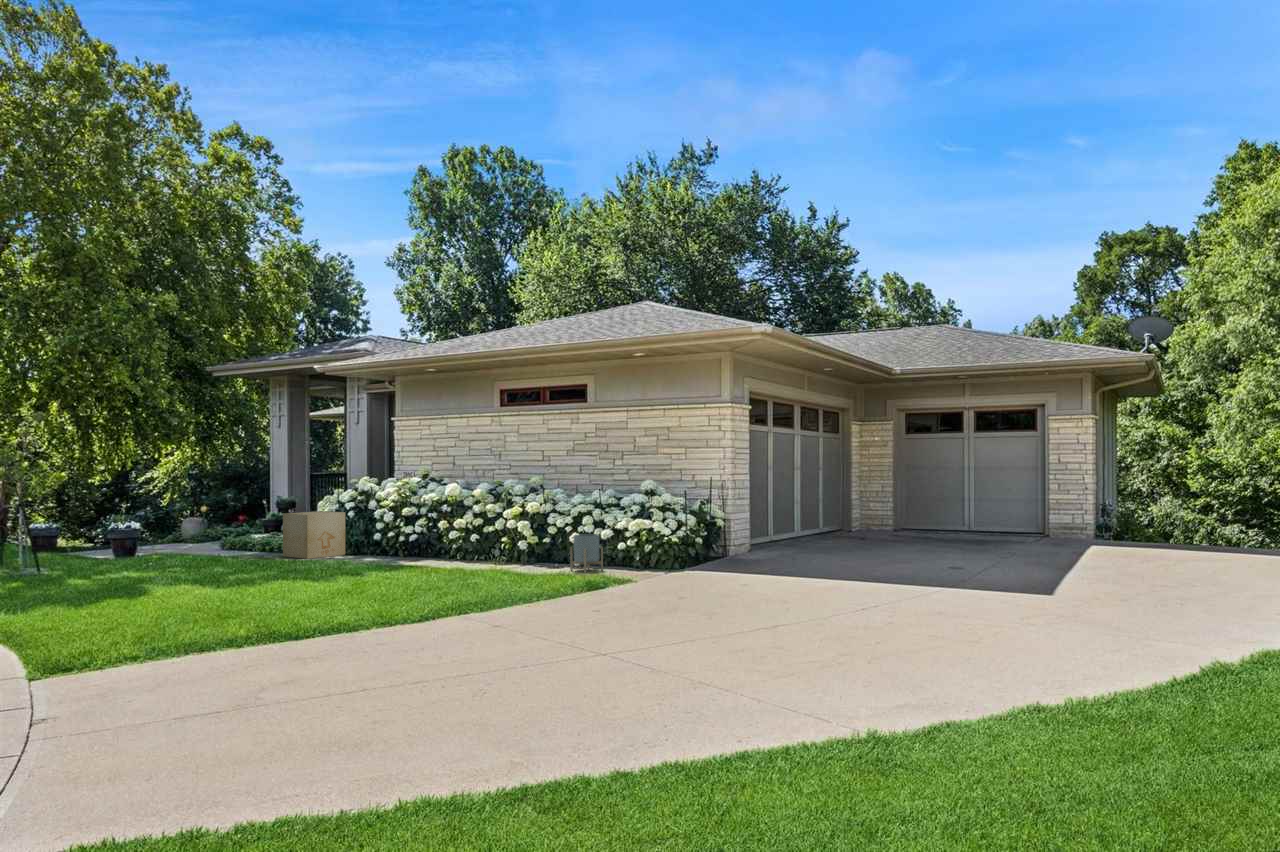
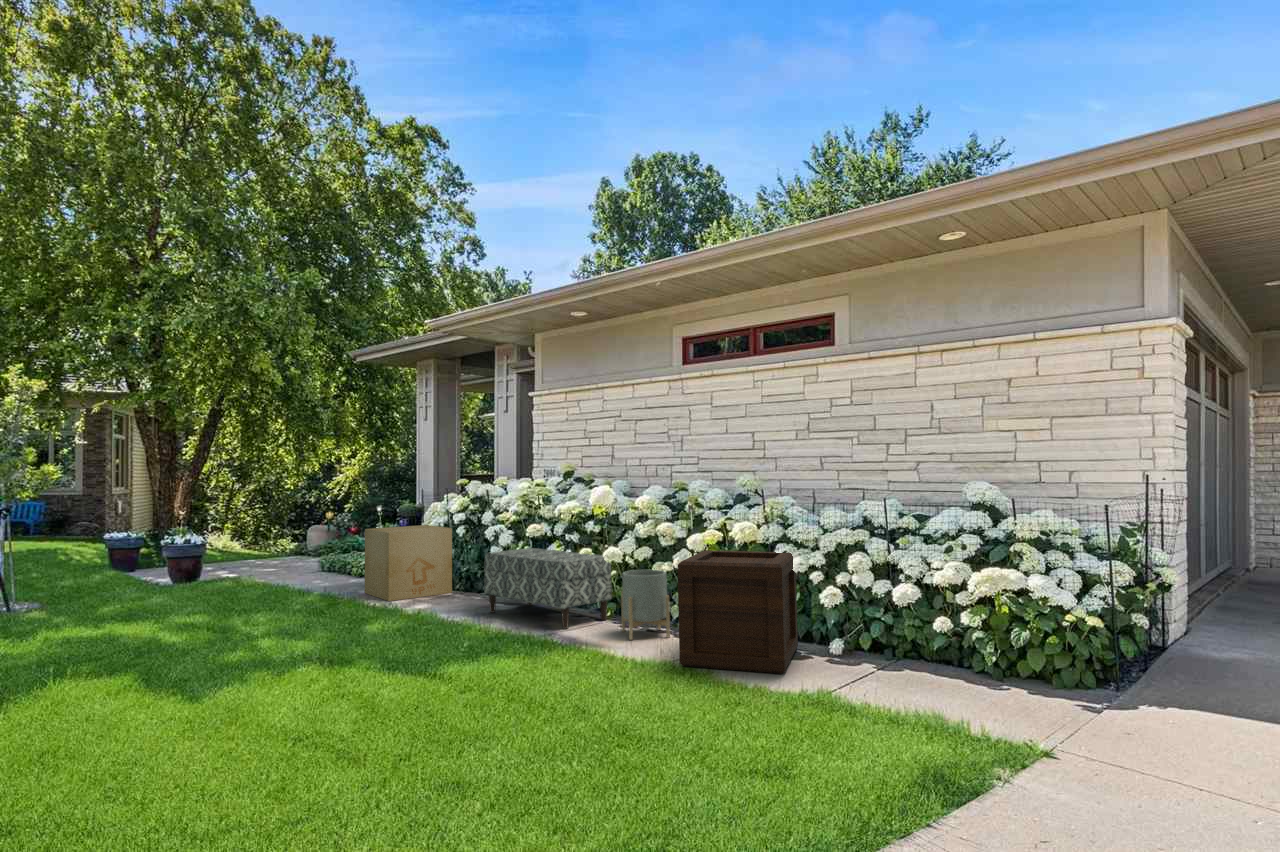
wooden crate: none [500,517,560,572] -> present [678,550,798,674]
bench: none [379,523,459,564] -> present [484,548,612,629]
planter: present [570,534,603,572] -> present [621,570,670,640]

